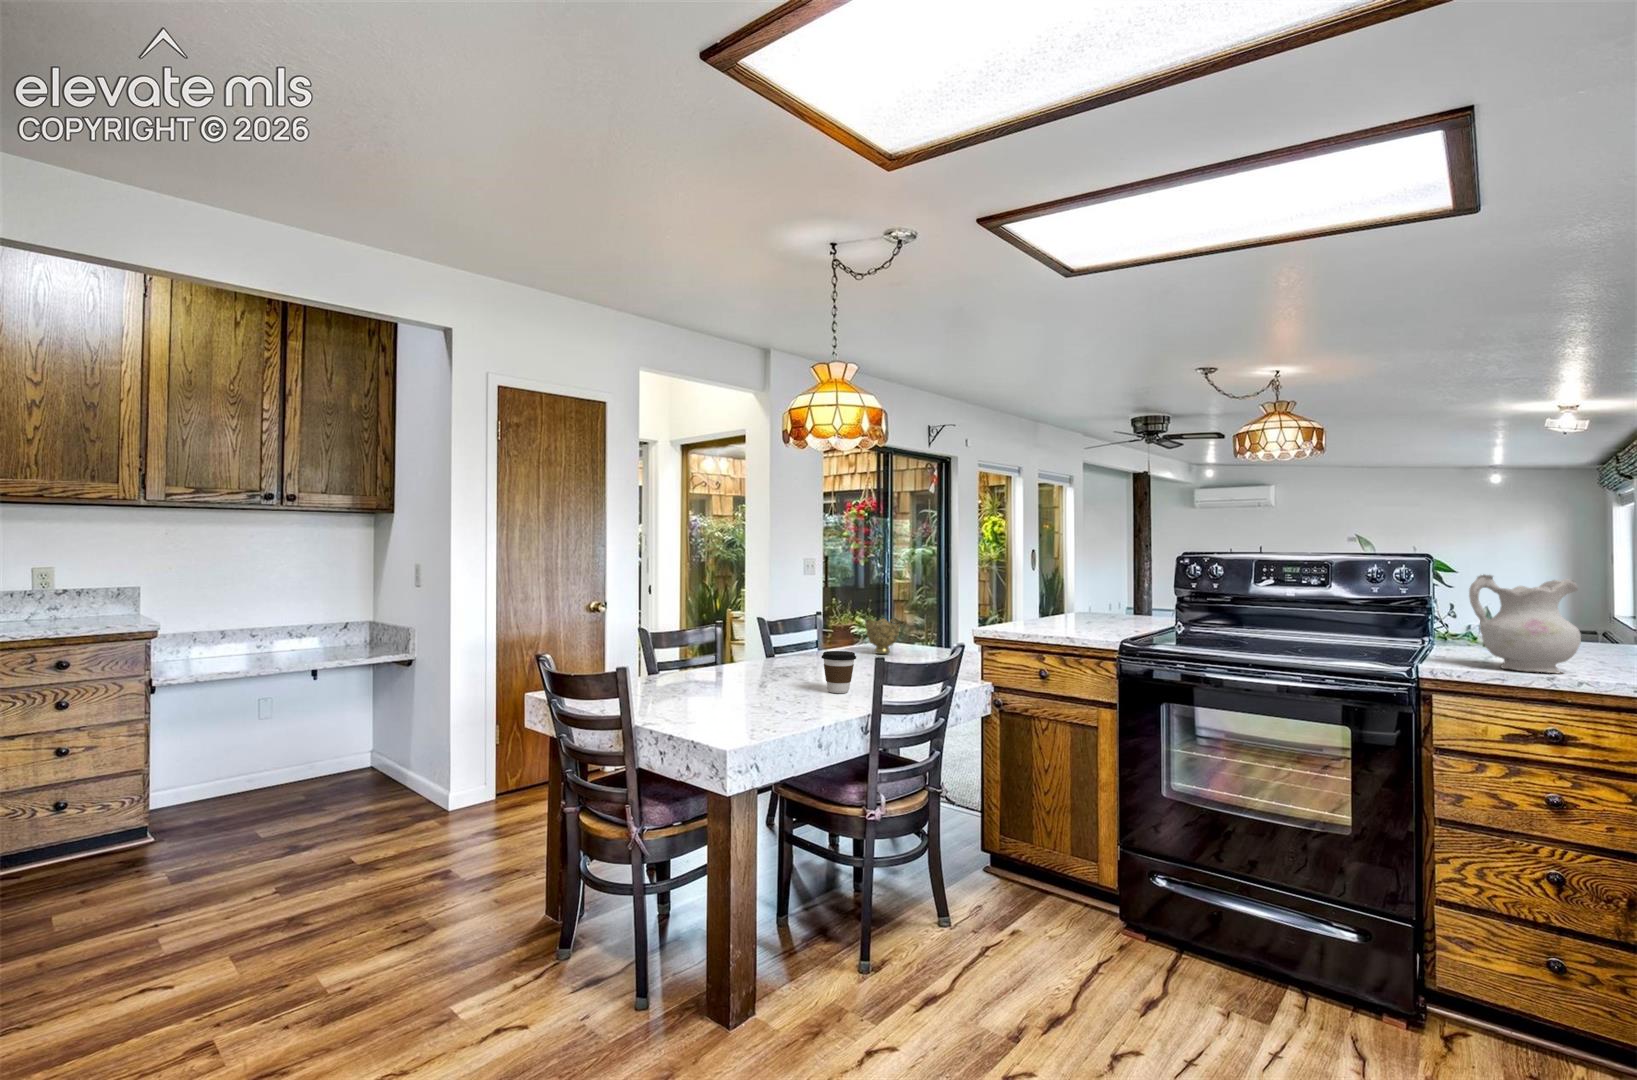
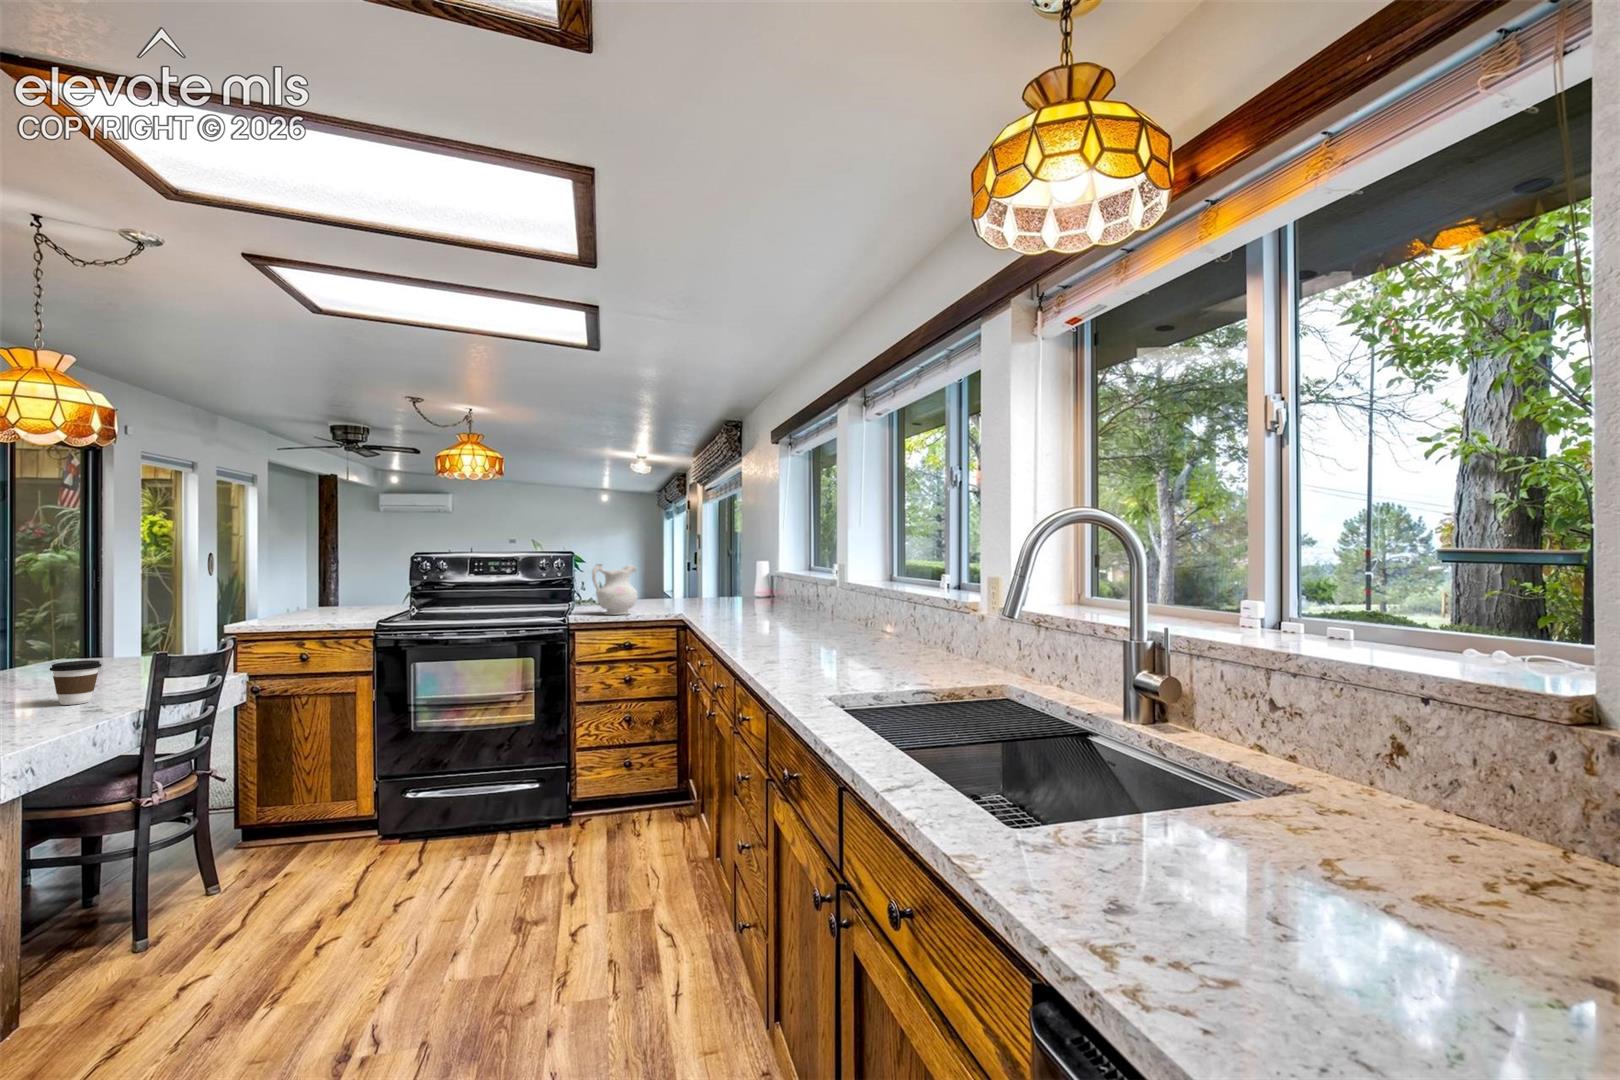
decorative bowl: present [865,618,901,654] -> none [59,626,114,665]

